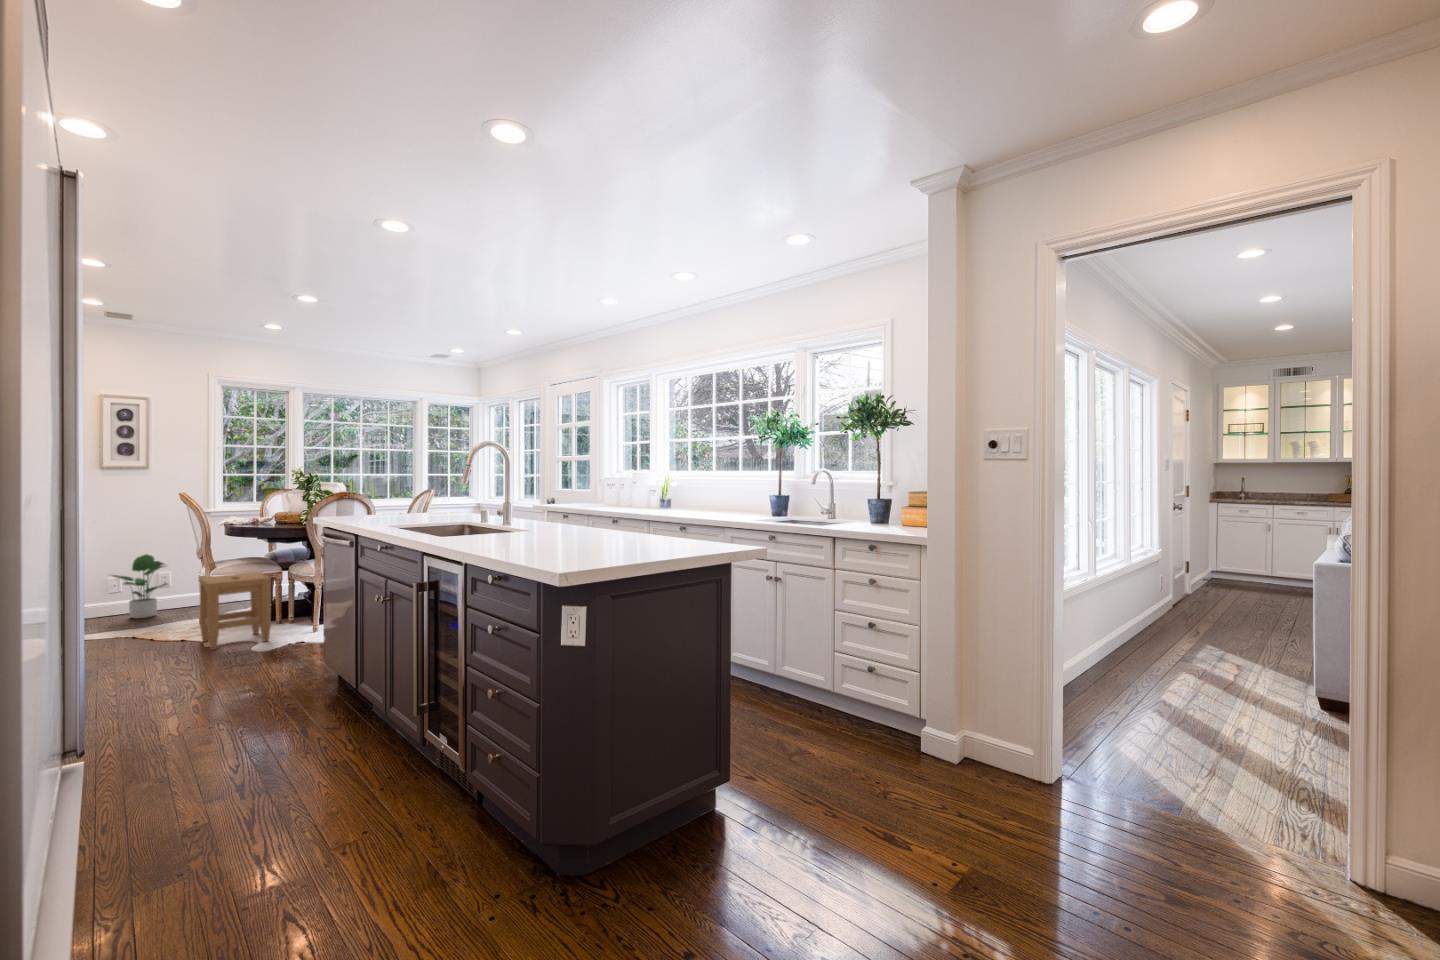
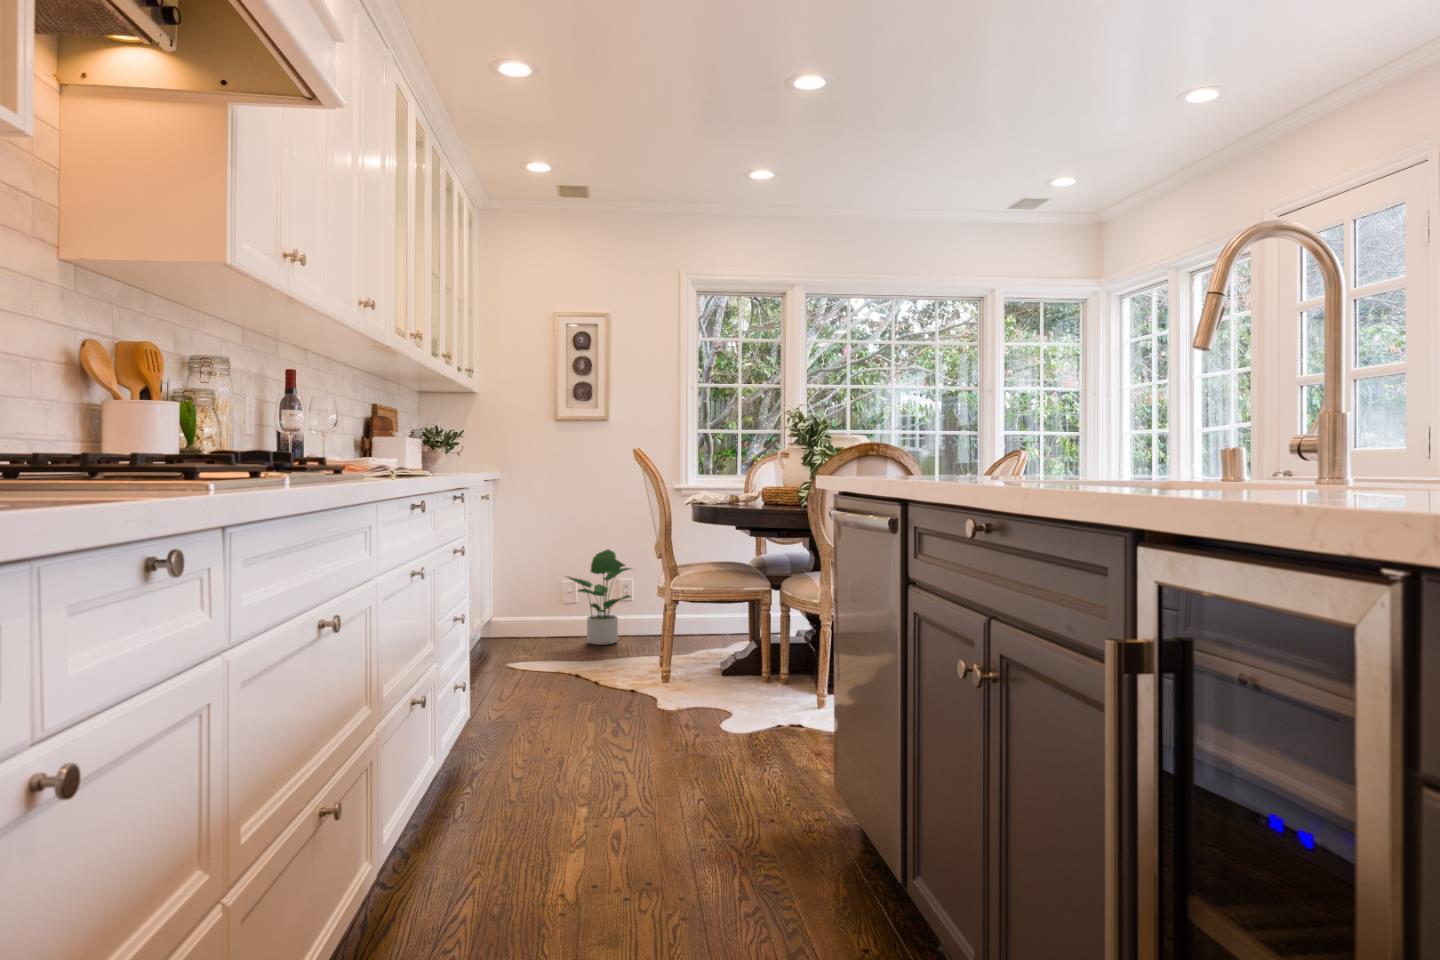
stool: present [199,573,271,650] -> none [649,588,747,722]

